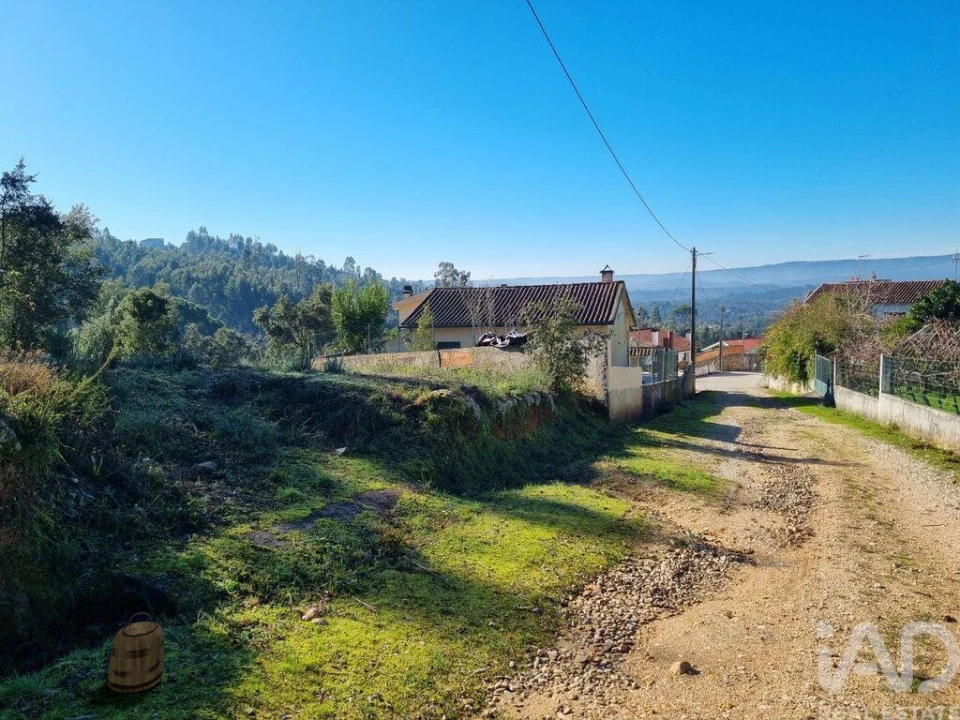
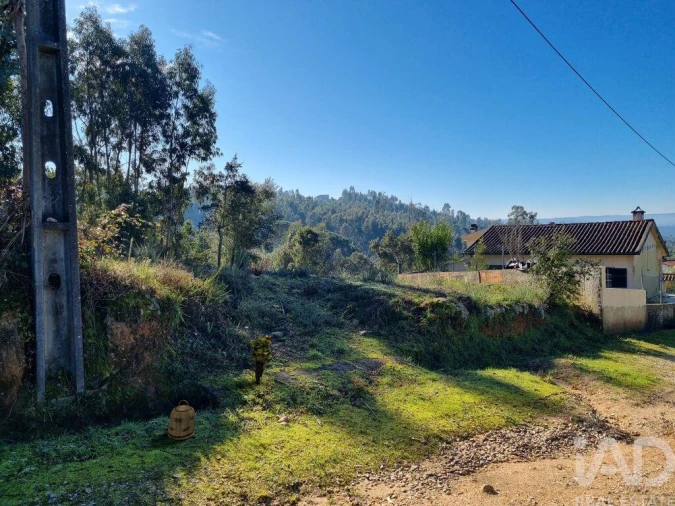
potted plant: none [203,470,252,556] -> present [250,334,273,382]

